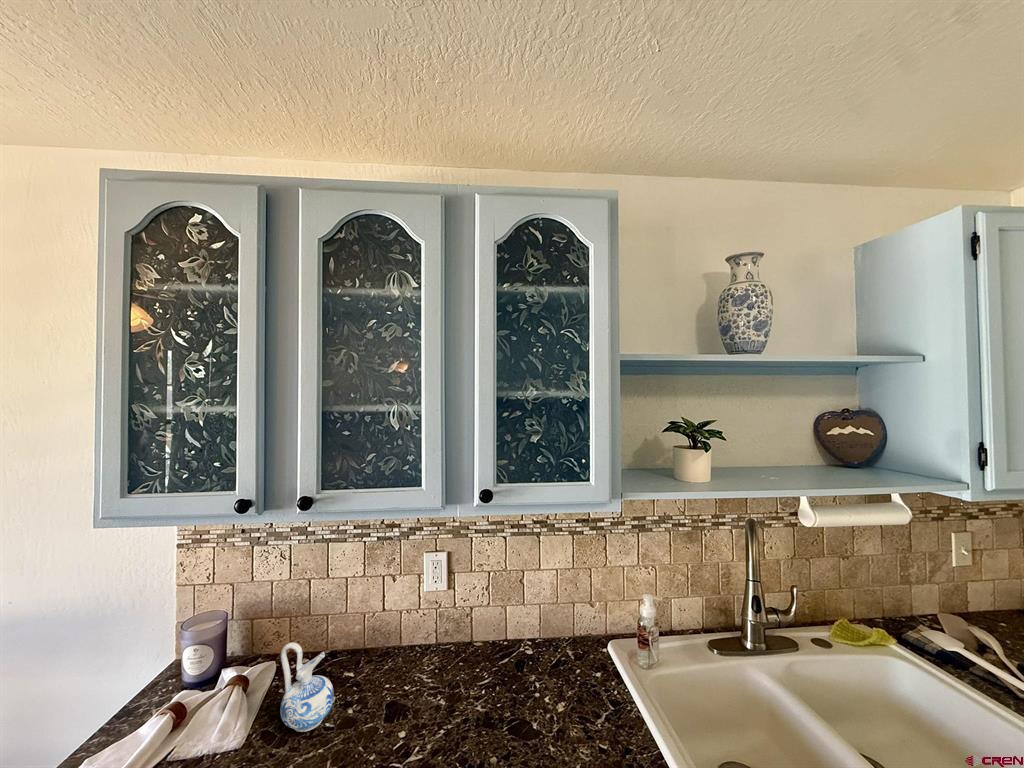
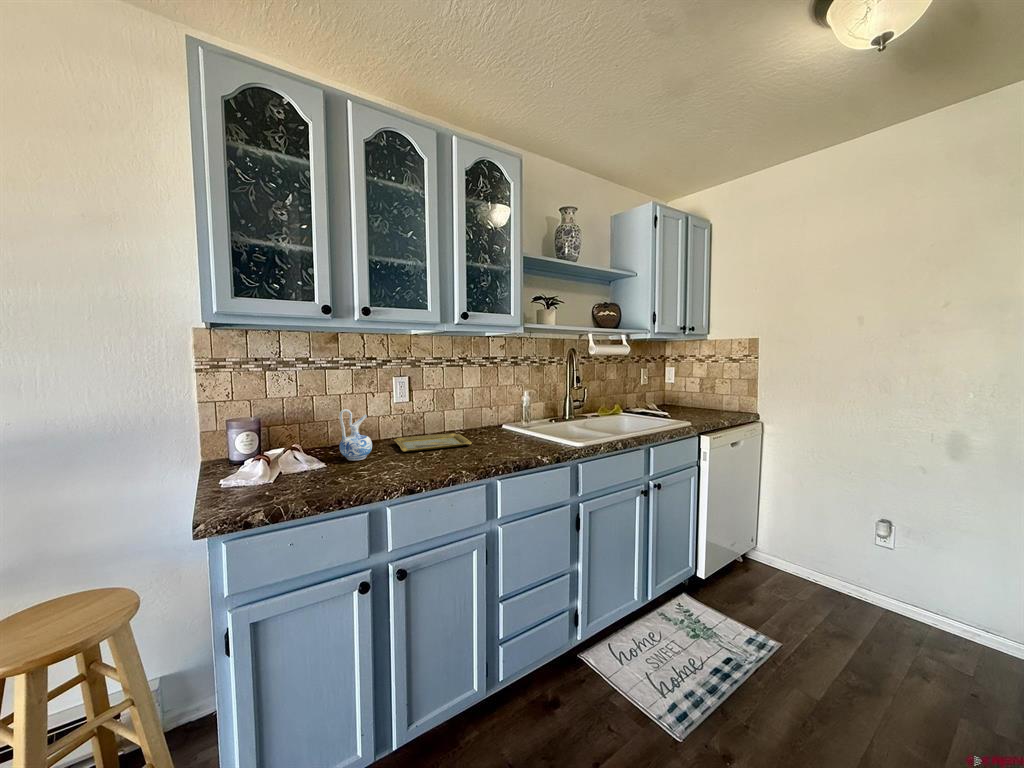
tray: none [379,660,508,729] -> present [394,433,472,451]

